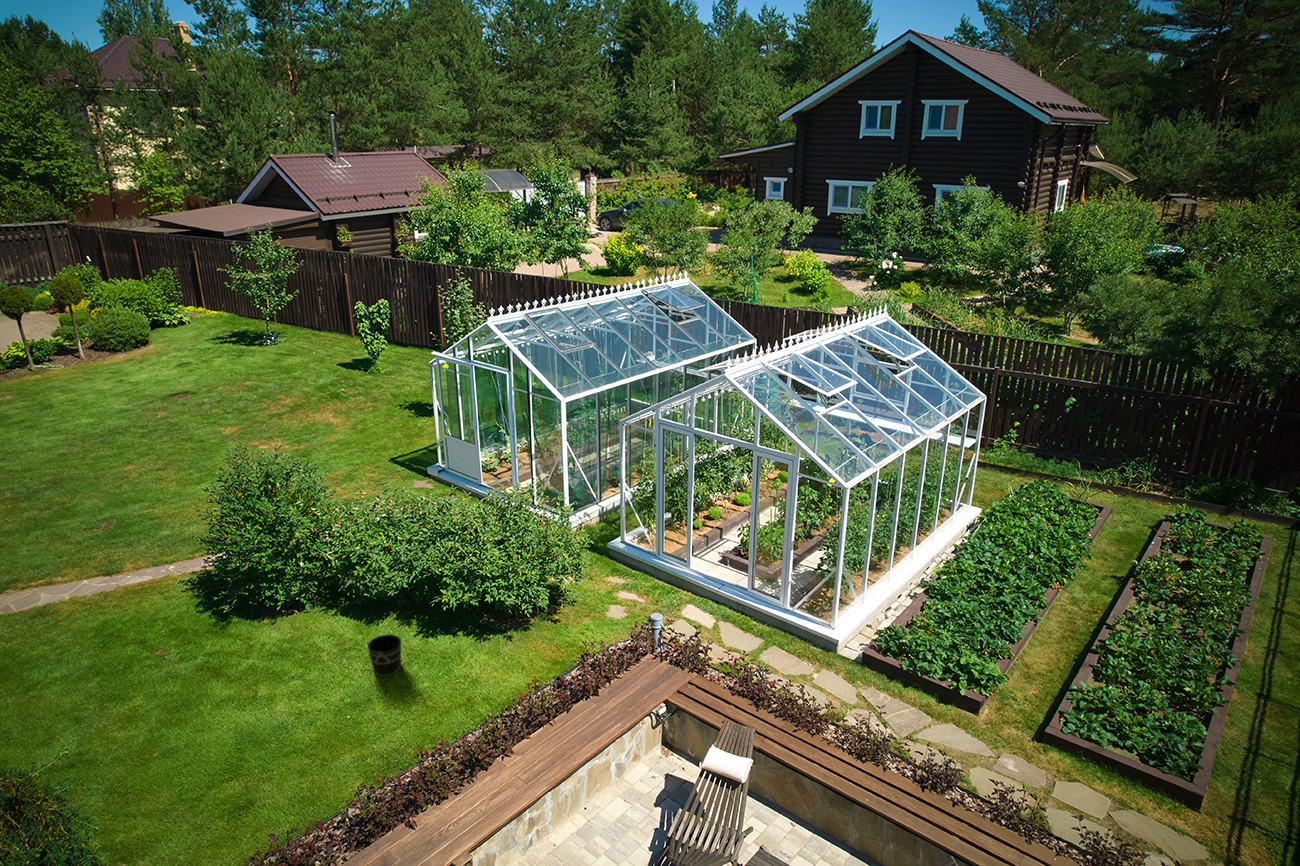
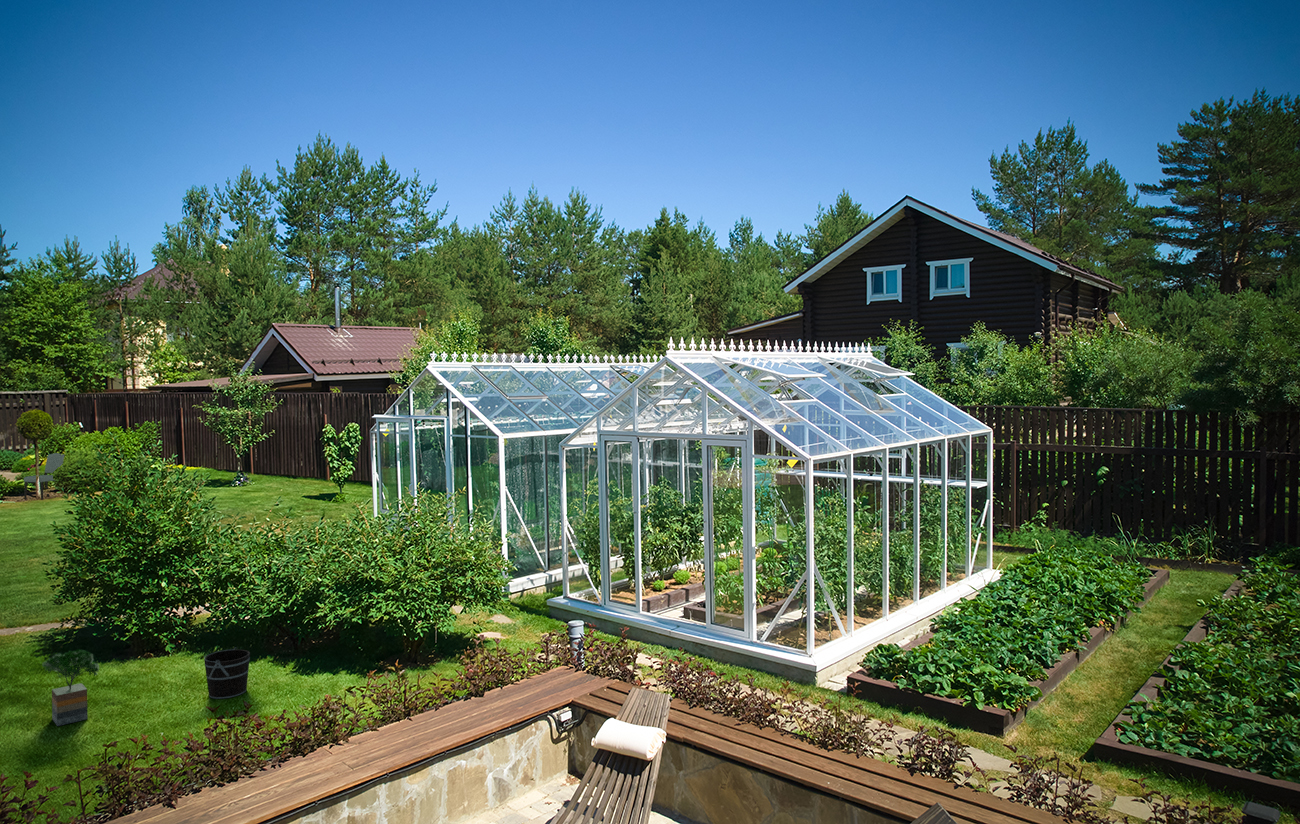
chair: none [67,316,107,362] -> present [24,453,65,500]
potted tree: none [253,652,297,712] -> present [43,649,99,726]

